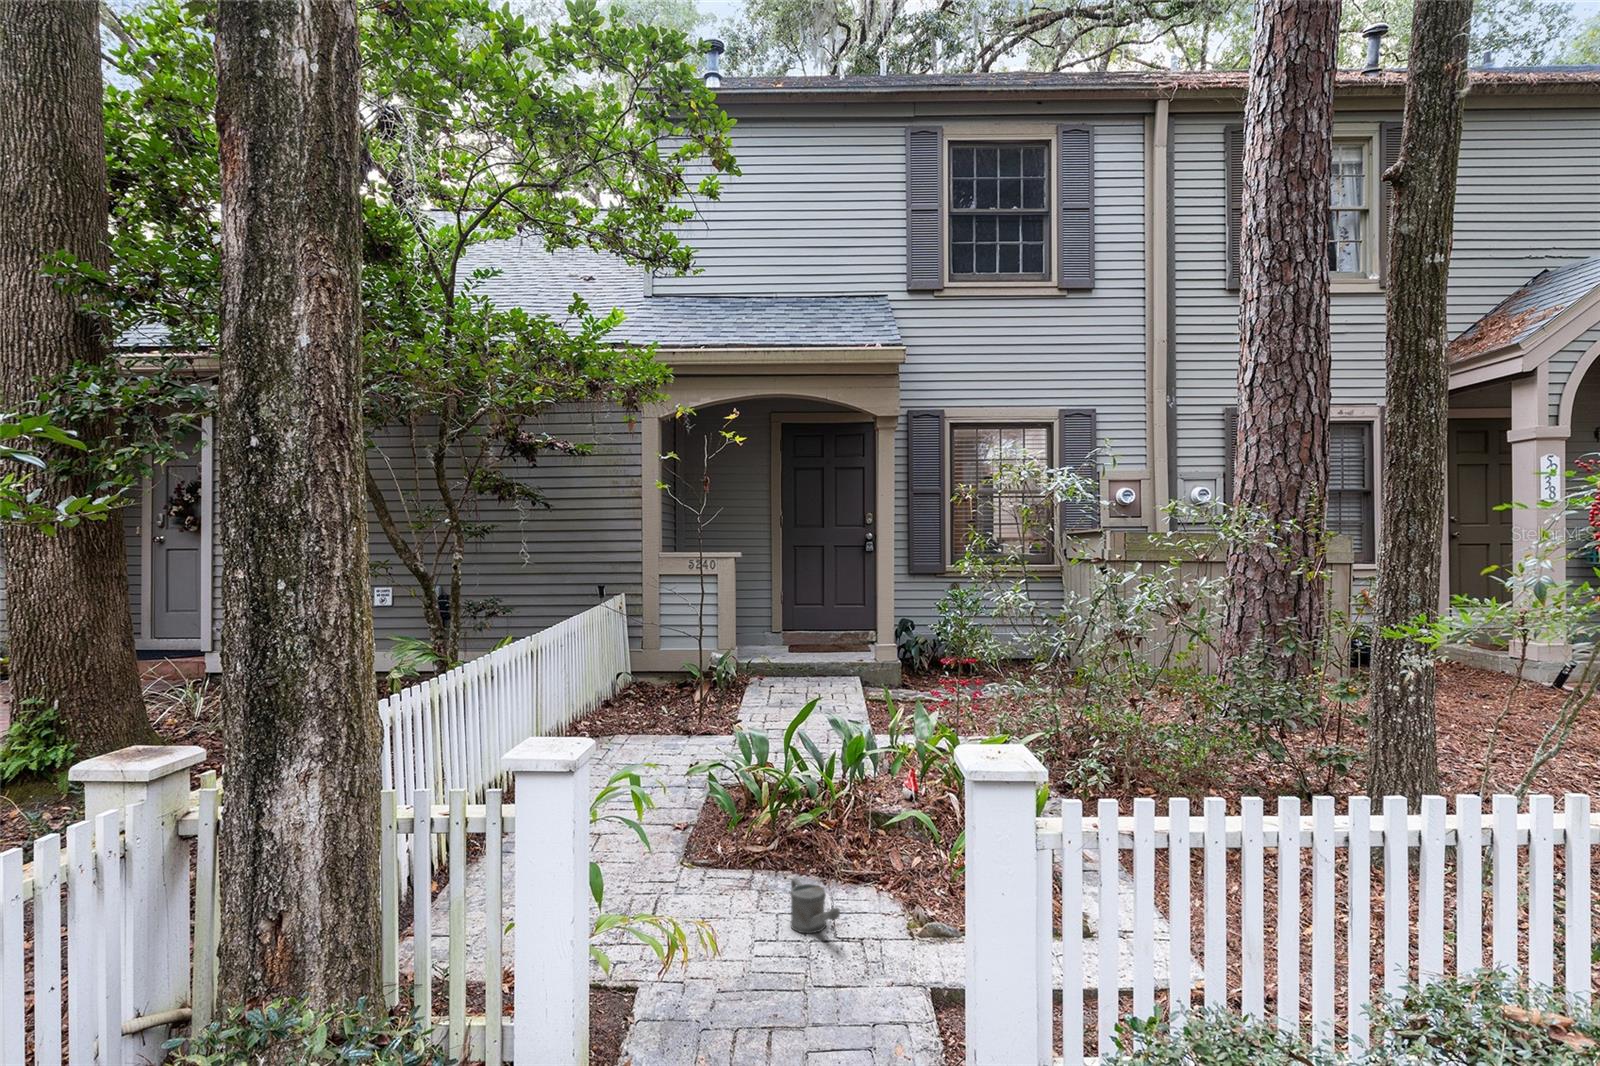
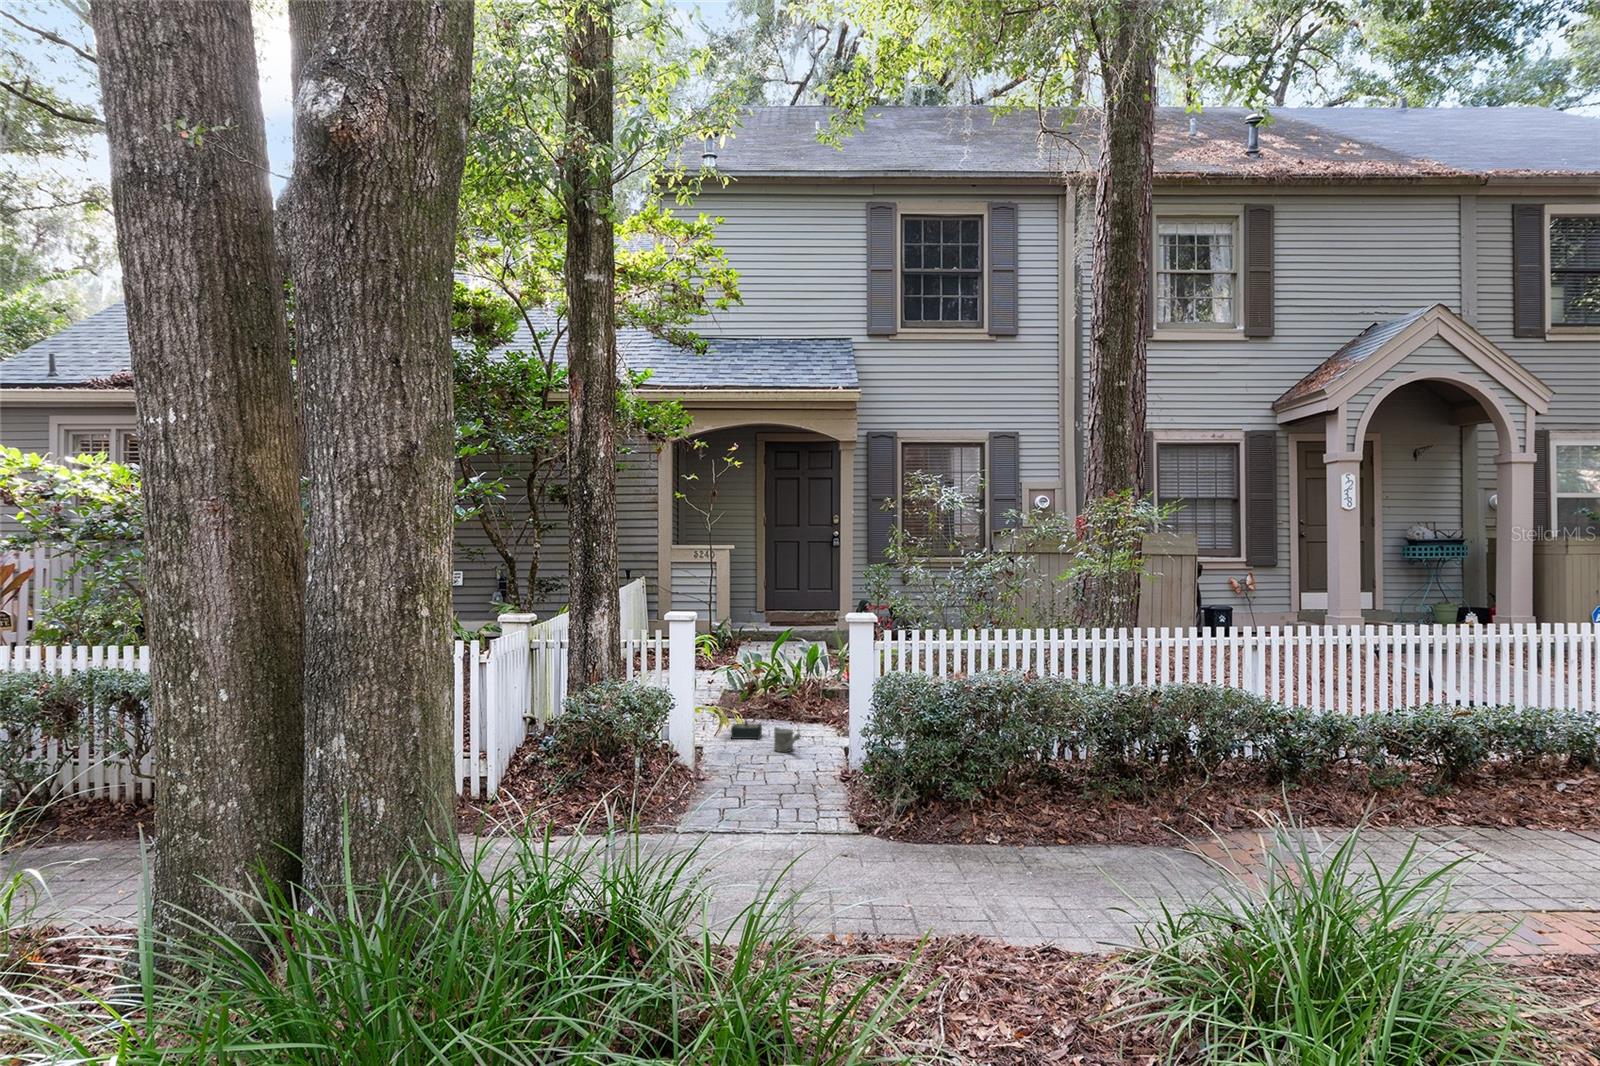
decorative plant: none [699,808,782,890] -> present [722,695,769,739]

